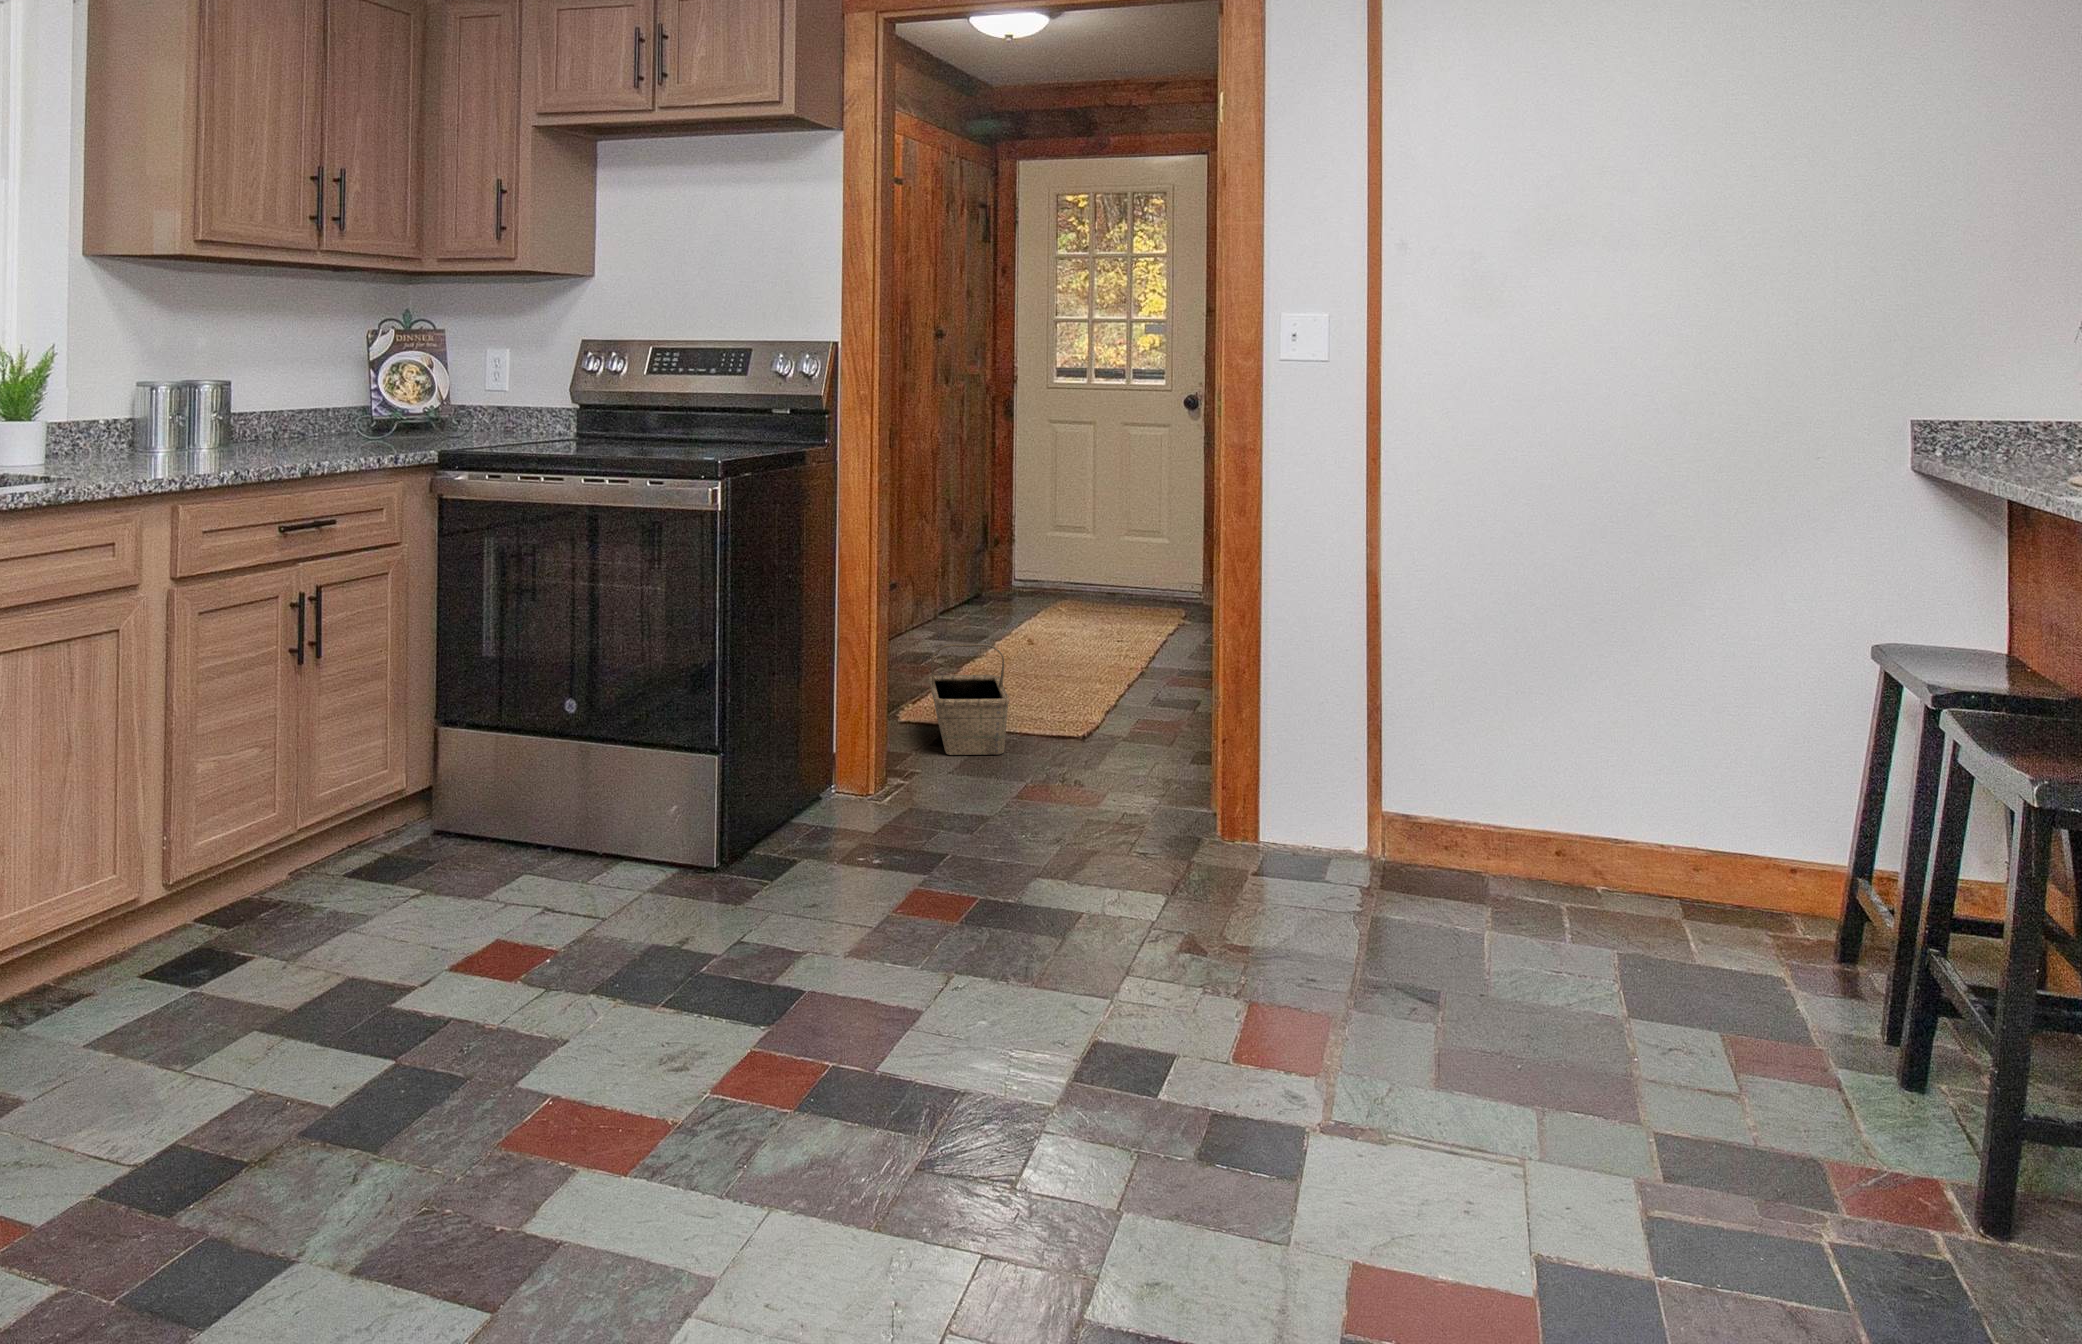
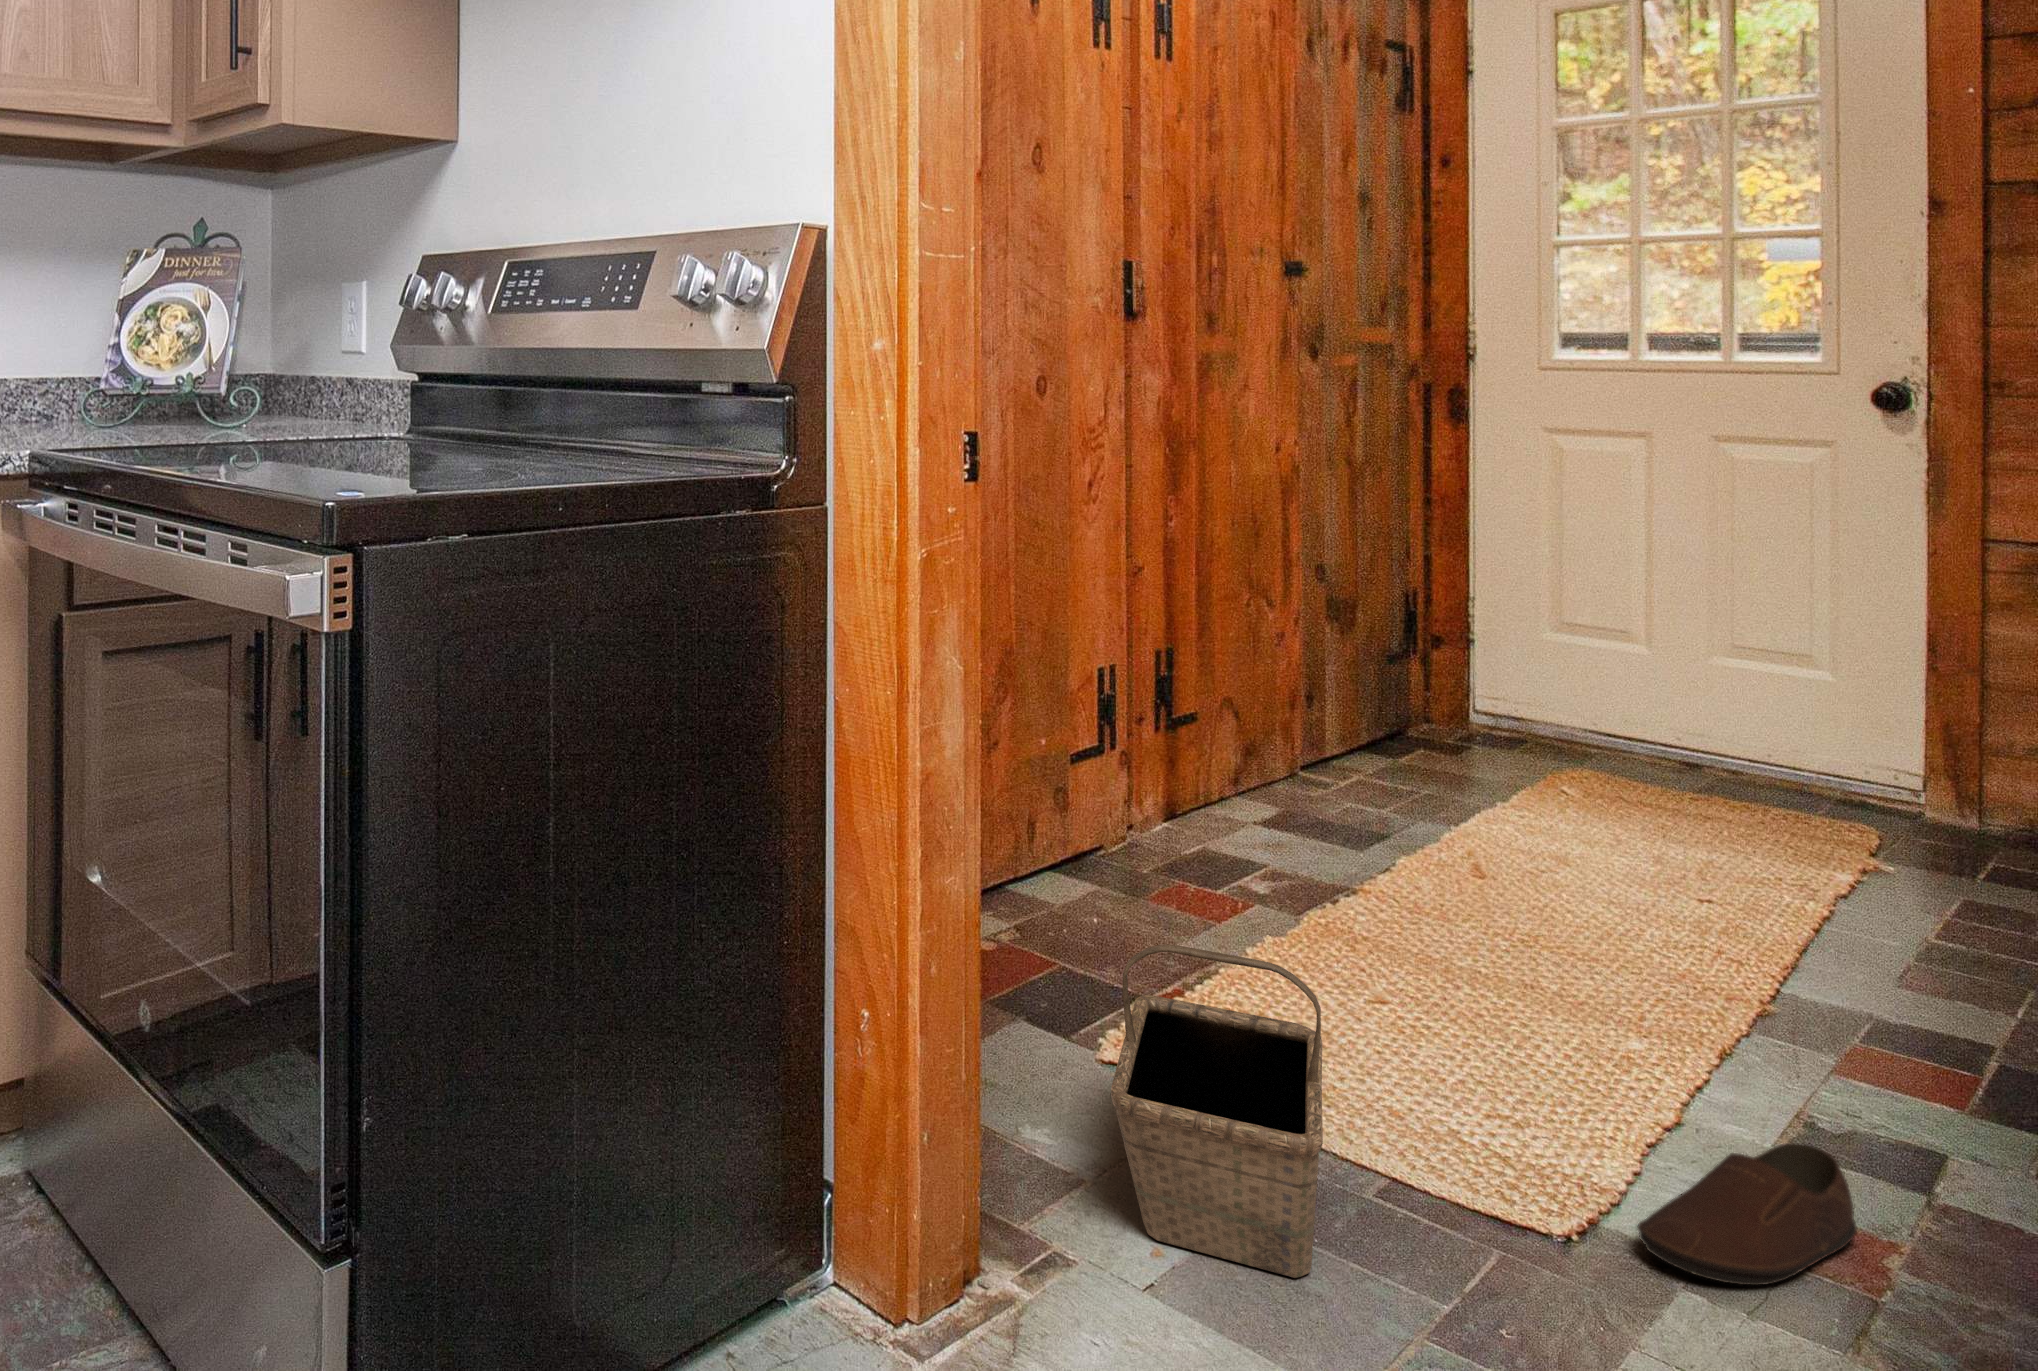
shoe: none [1102,688,1163,731] -> present [1637,1143,1857,1285]

